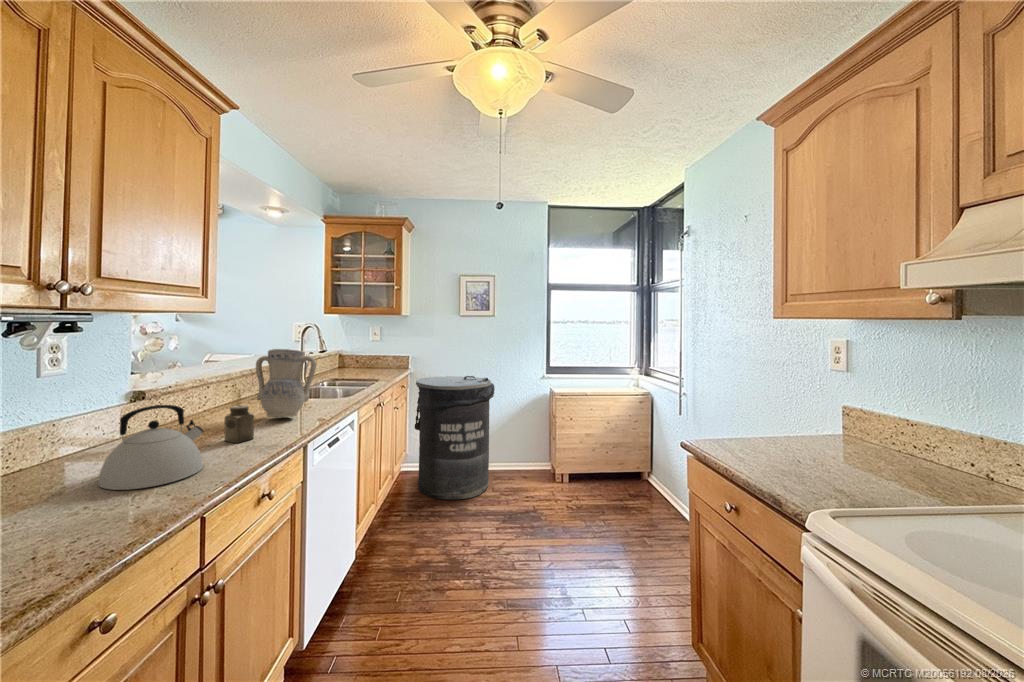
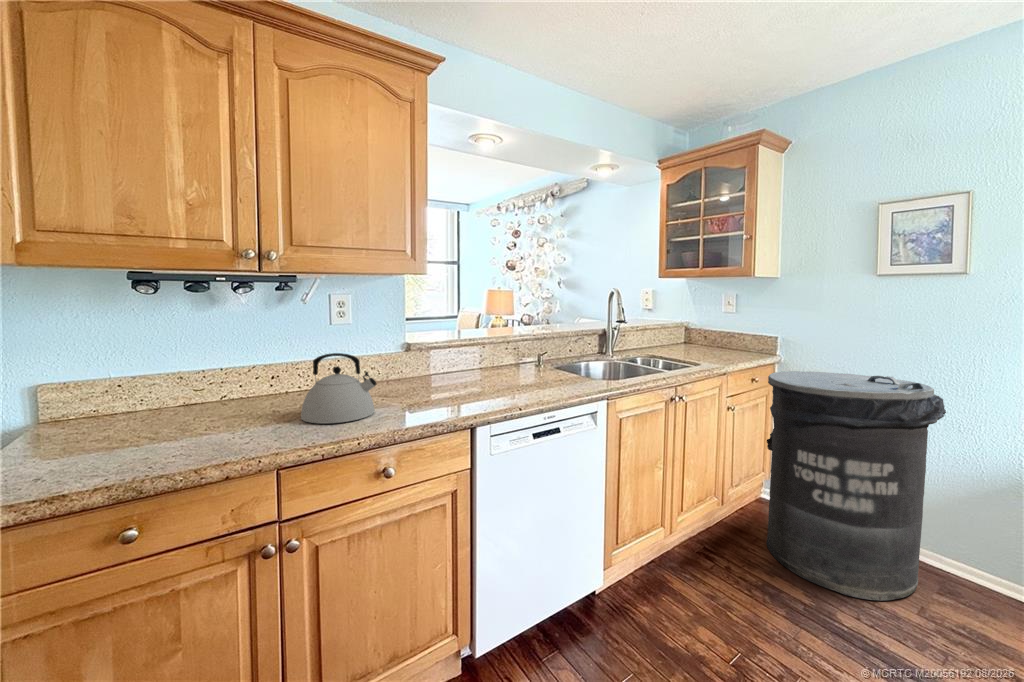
vase: present [256,349,316,417] -> none [486,311,540,390]
salt shaker: present [225,405,254,443] -> none [426,366,446,404]

